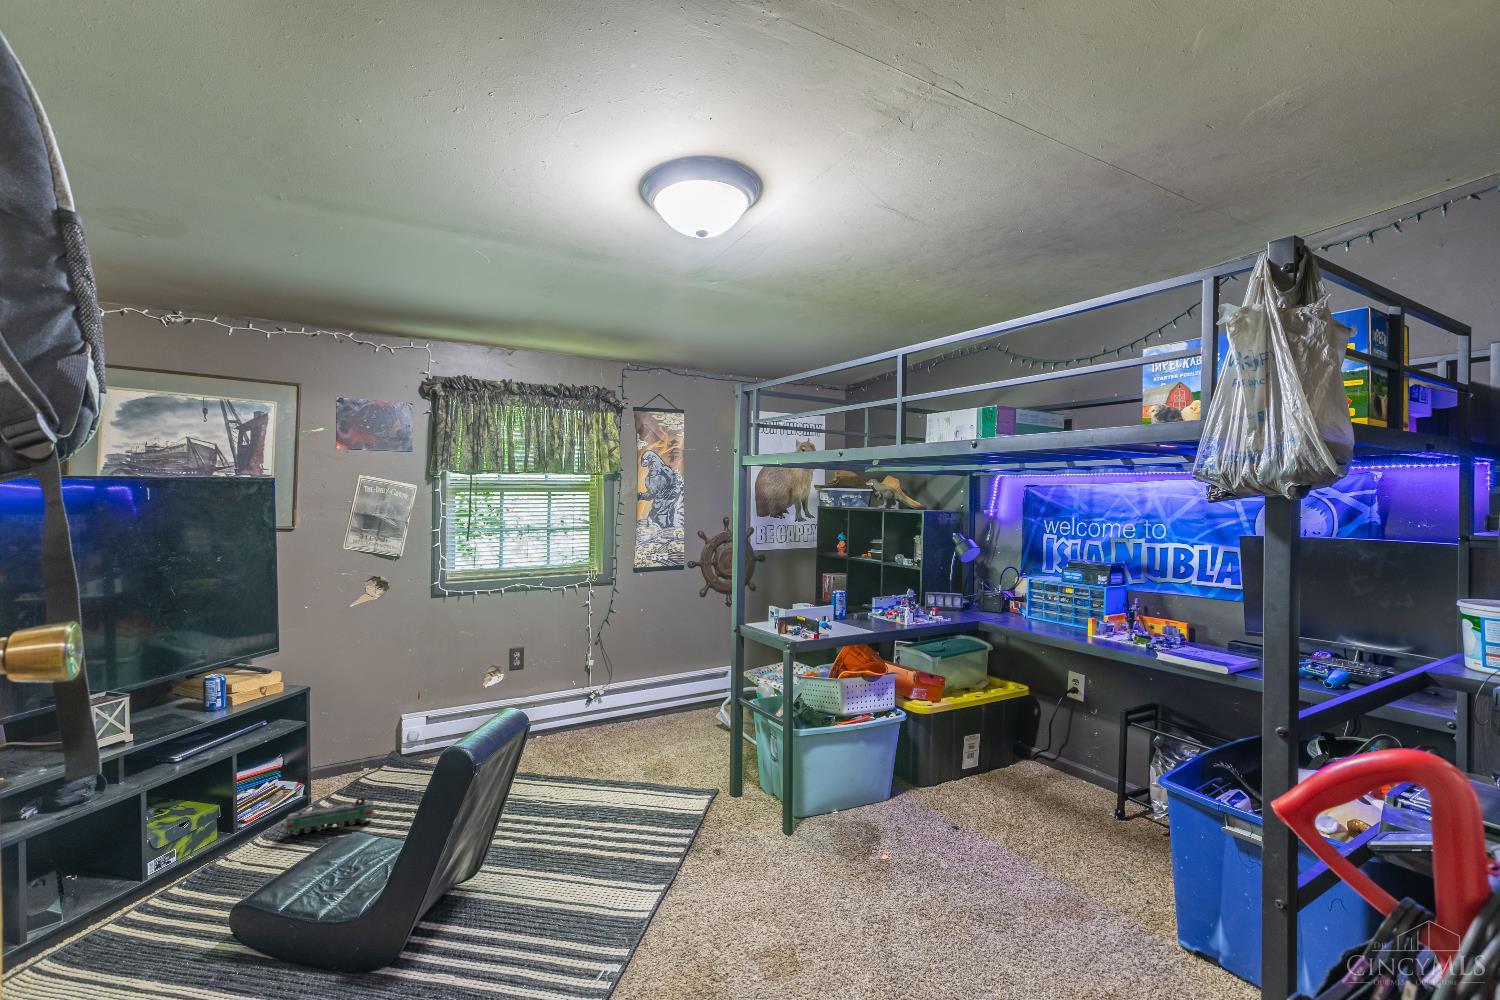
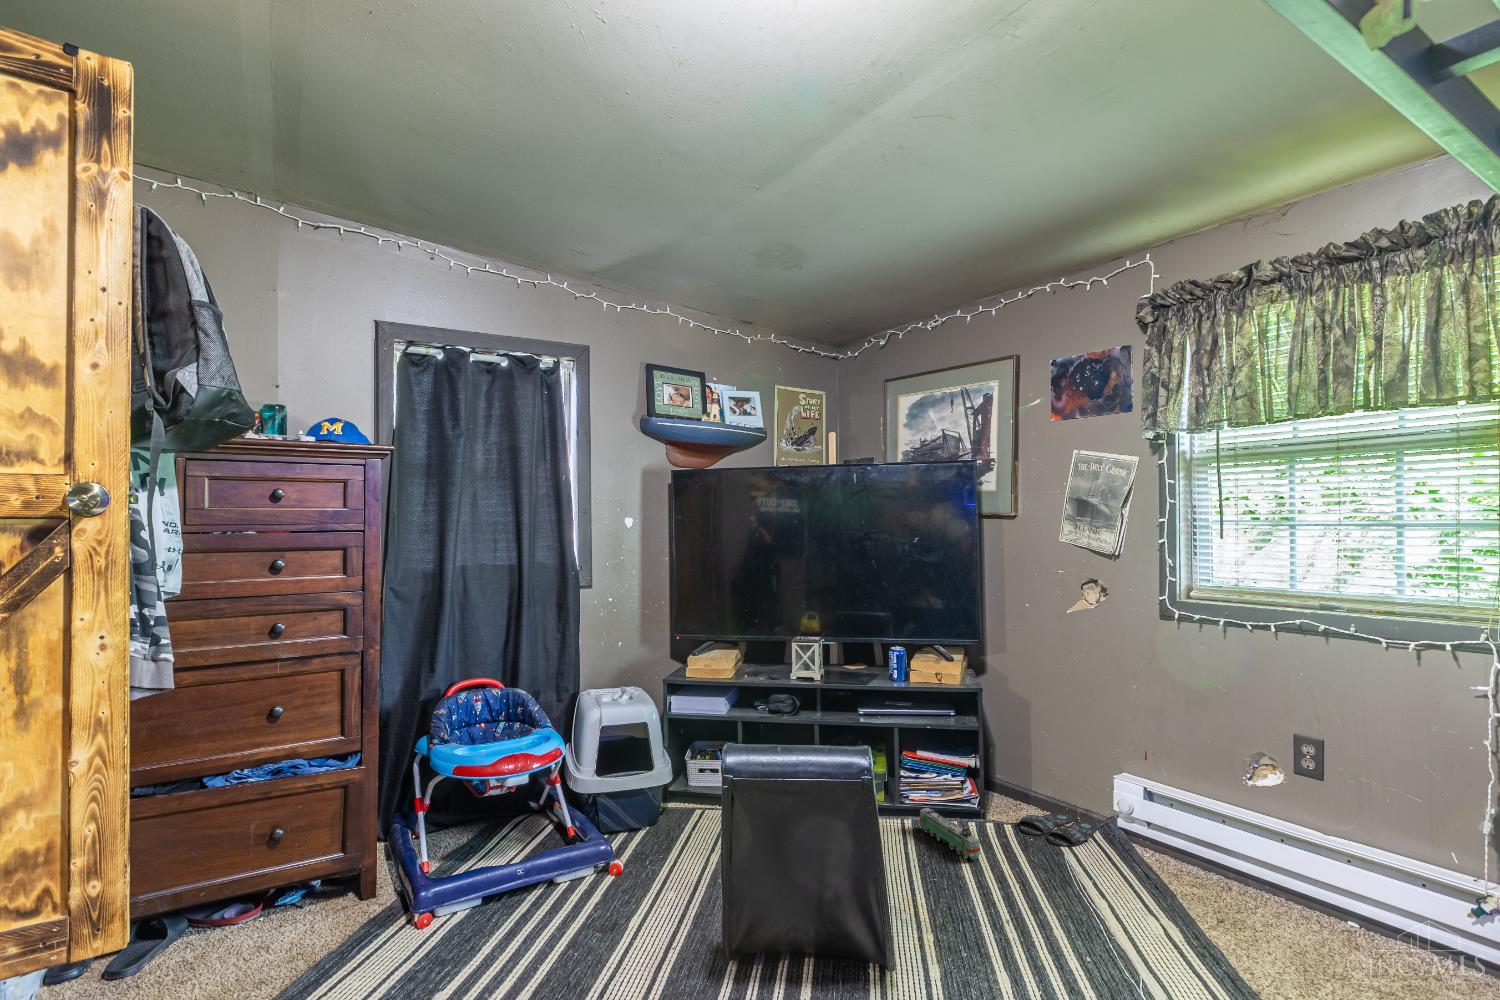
slippers: none [338,764,399,793] -> present [1019,813,1098,847]

